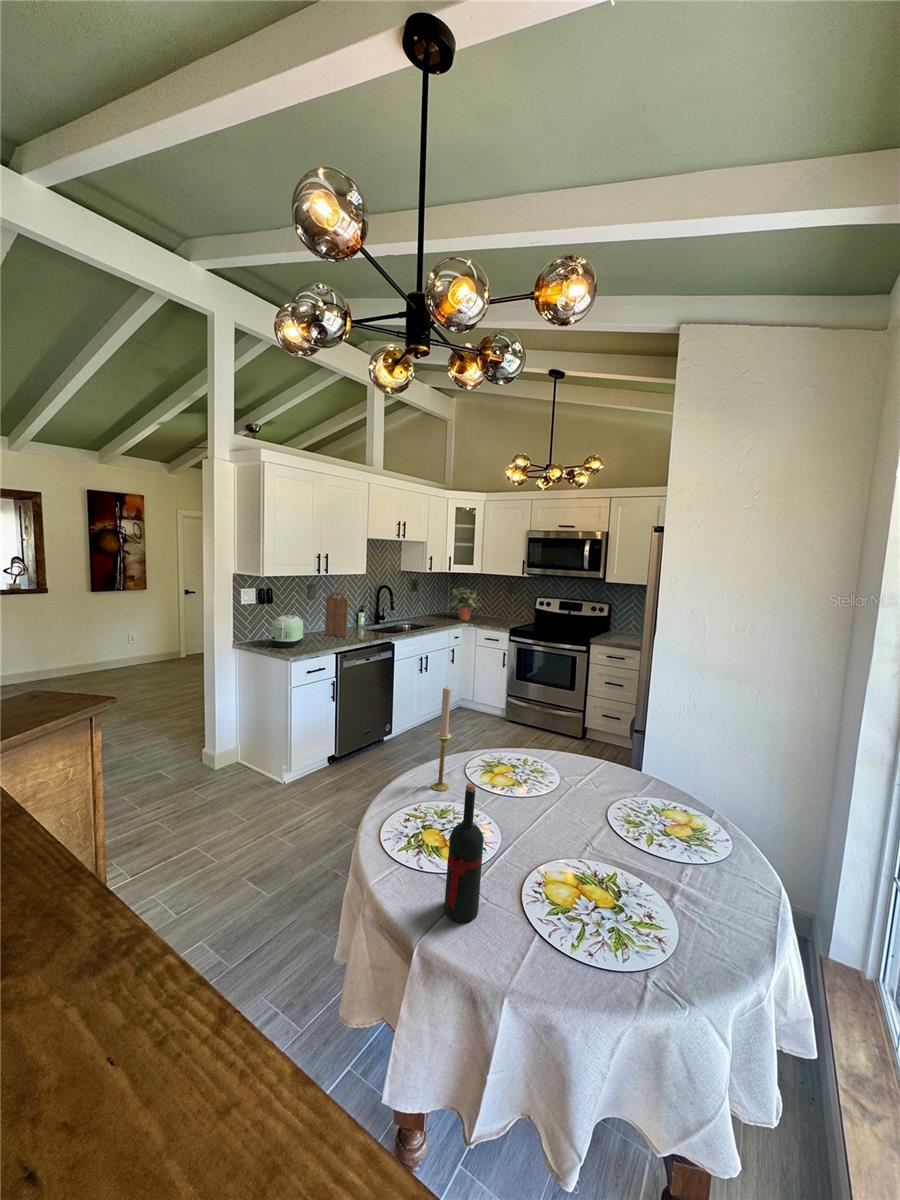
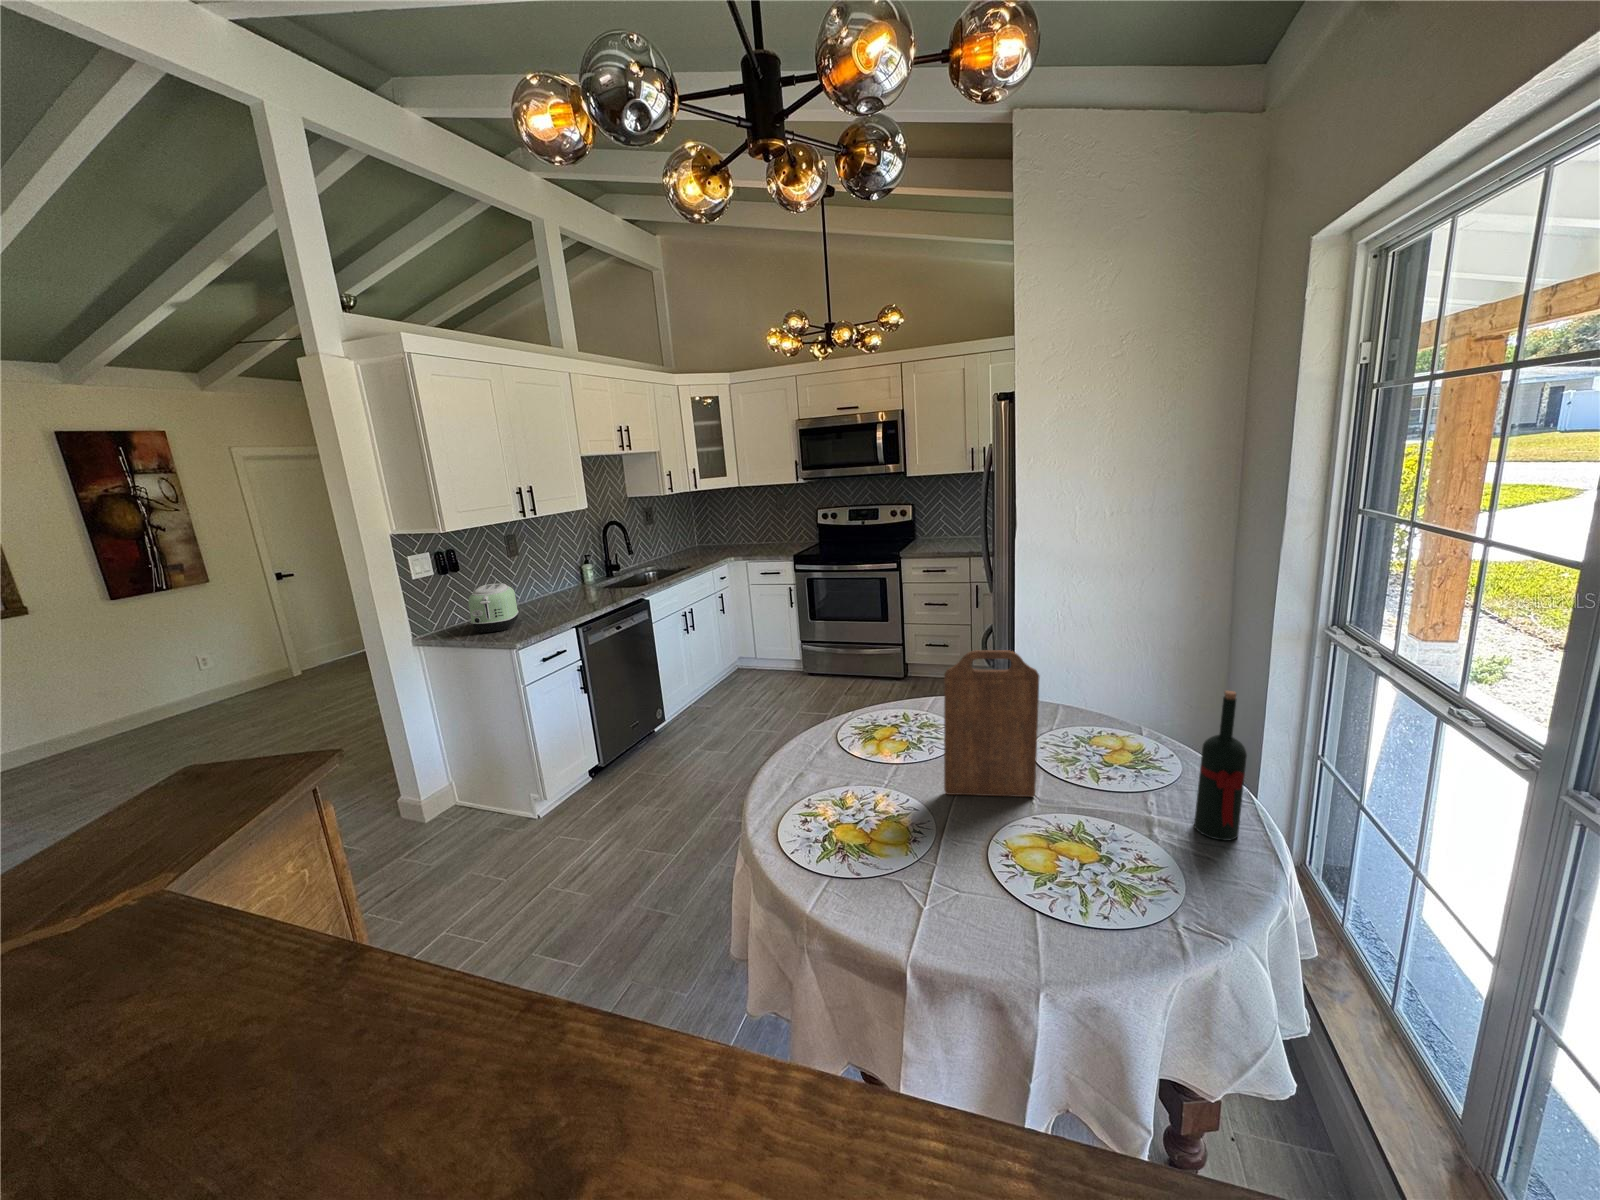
potted plant: present [451,587,480,620] -> none [700,508,744,554]
cutting board: present [325,592,348,637] -> present [944,650,1039,797]
candlestick: present [431,687,451,791] -> none [810,639,833,775]
wine bottle: present [444,783,484,923] -> present [1194,691,1247,840]

